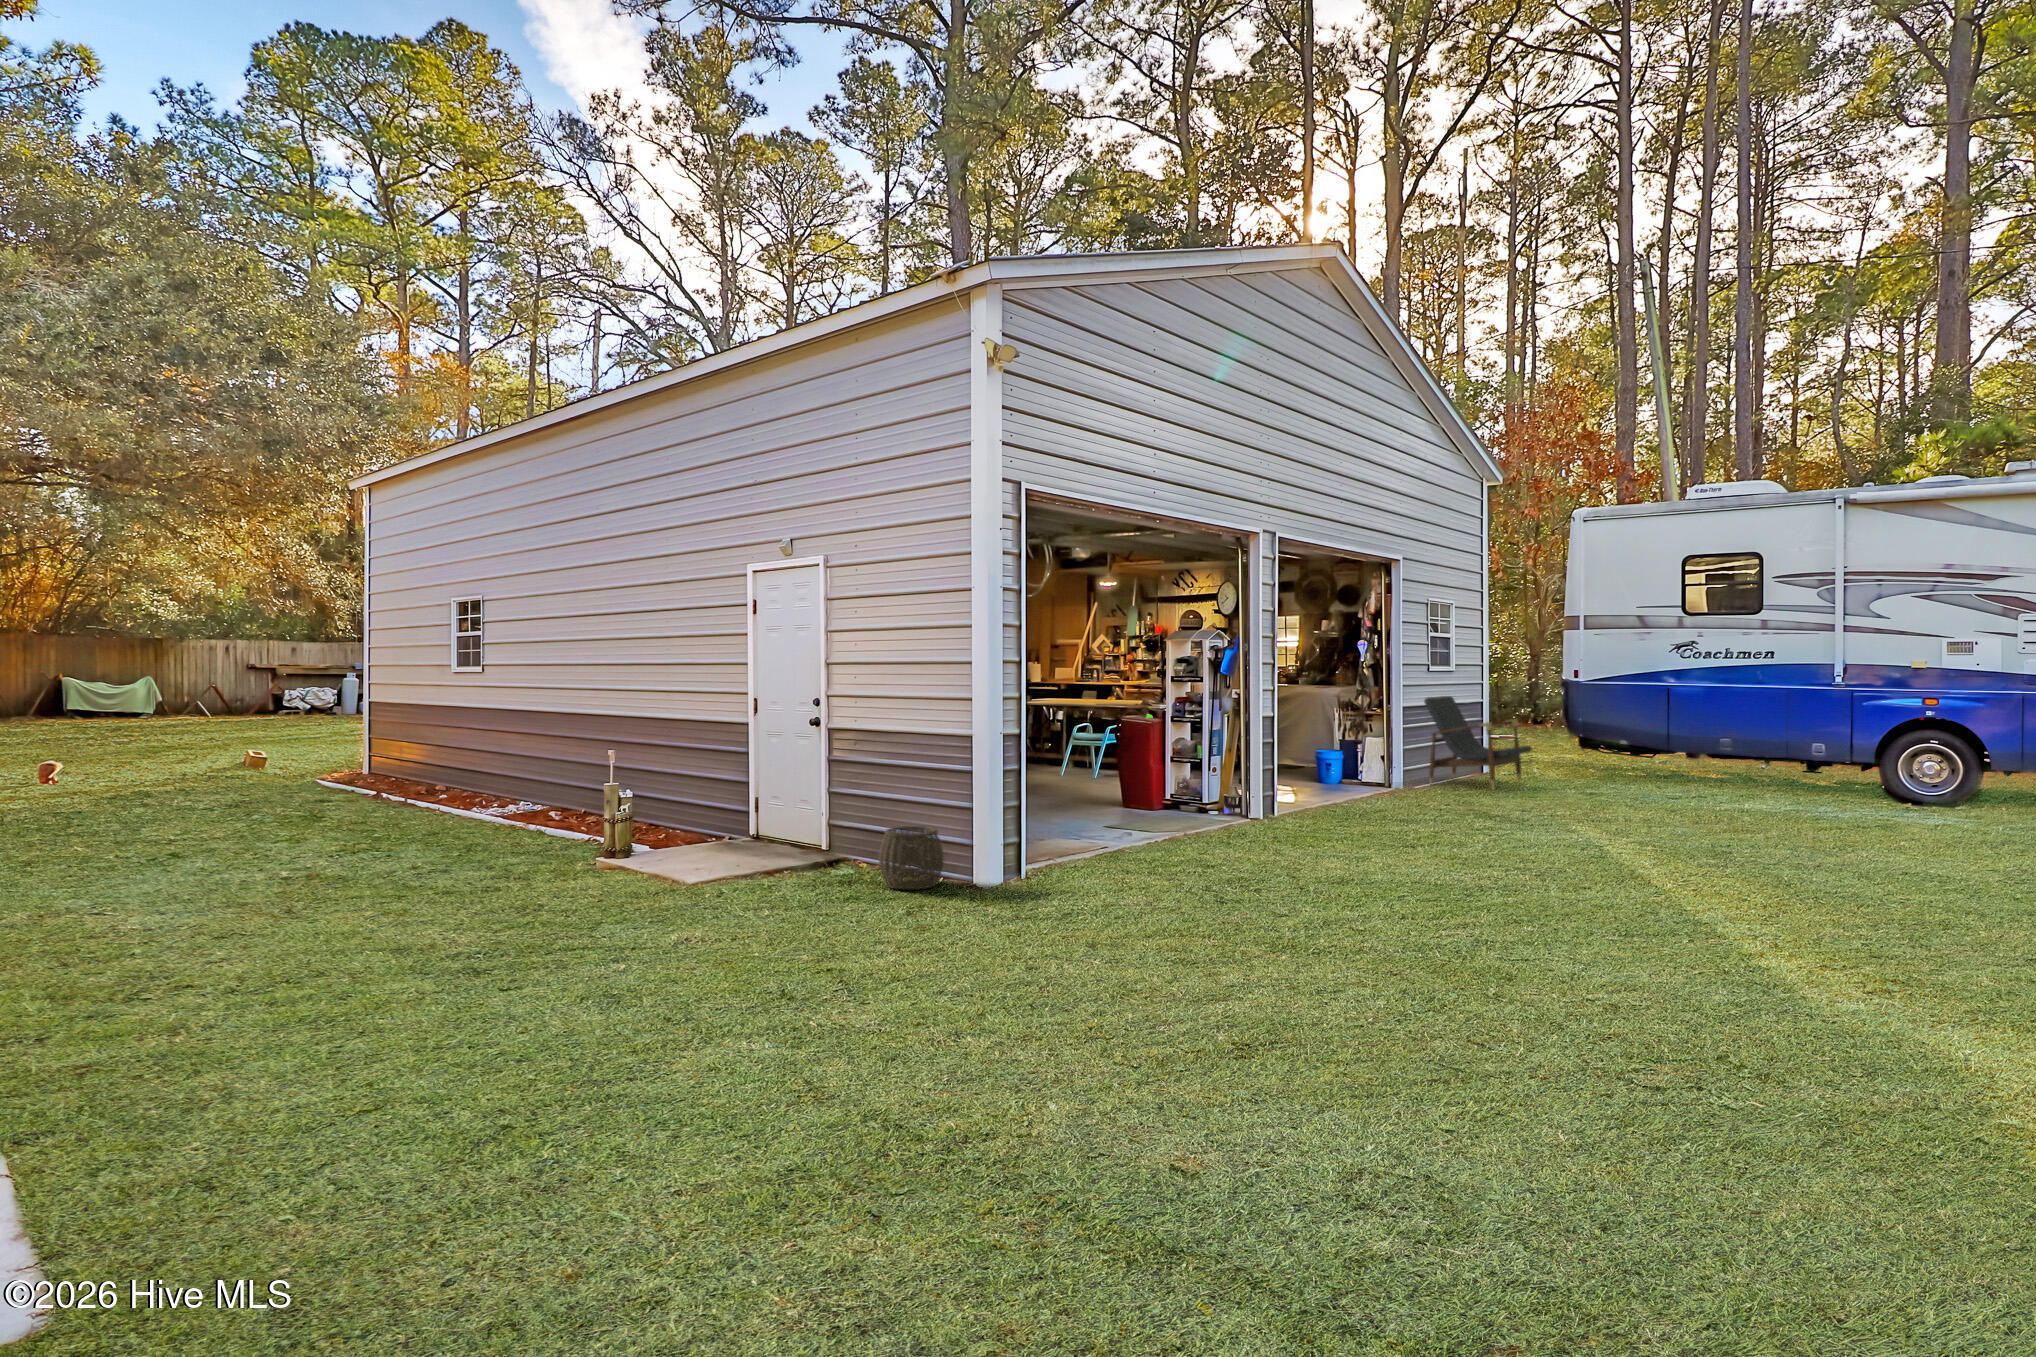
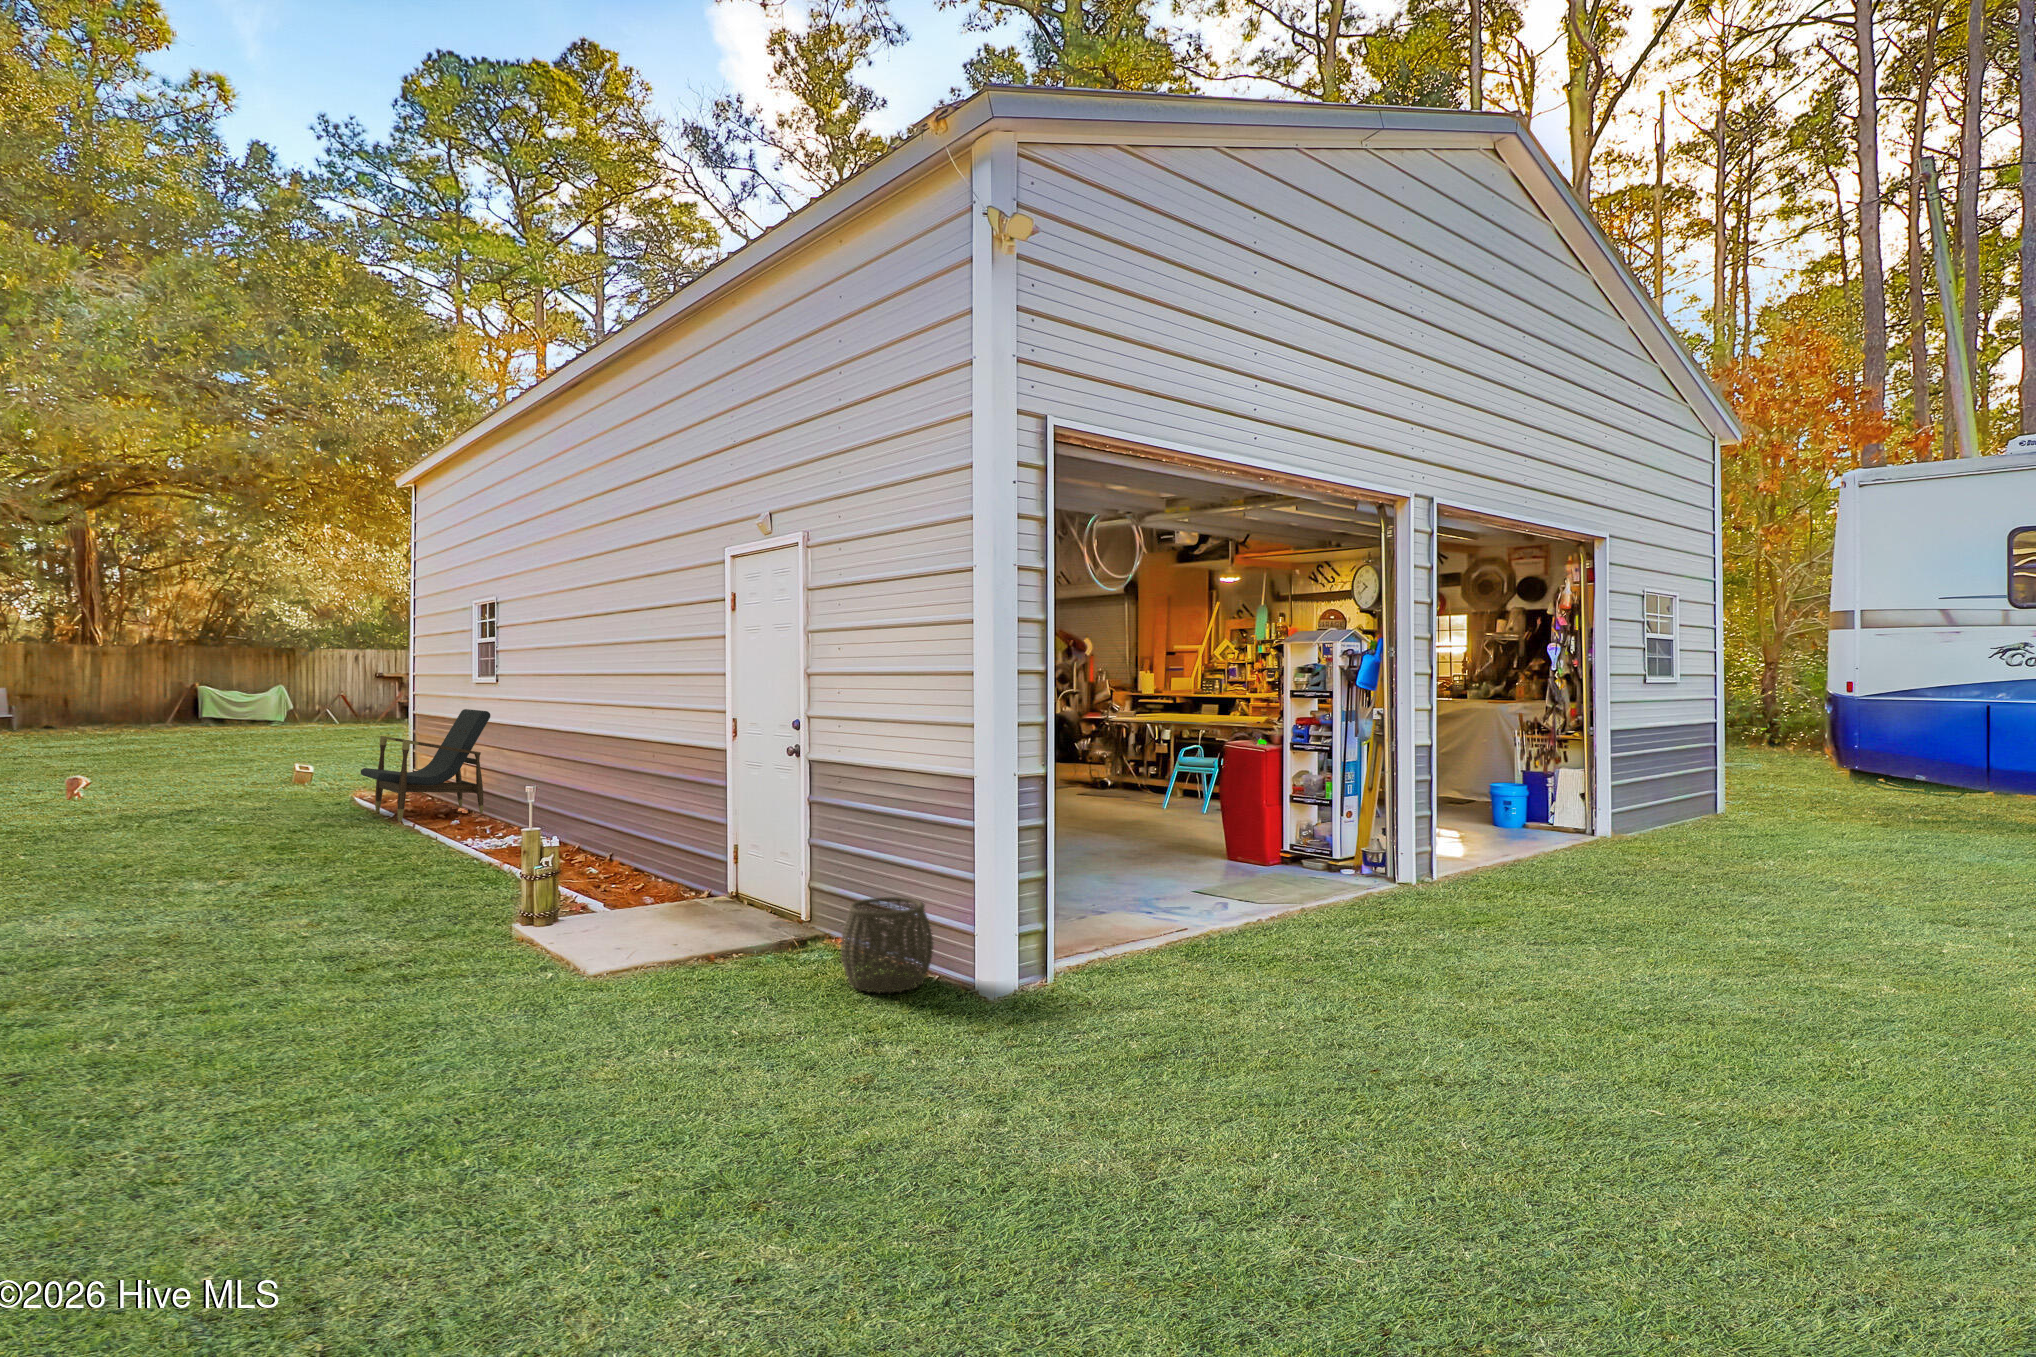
lounge chair: present [1424,696,1532,790] -> present [361,709,490,821]

